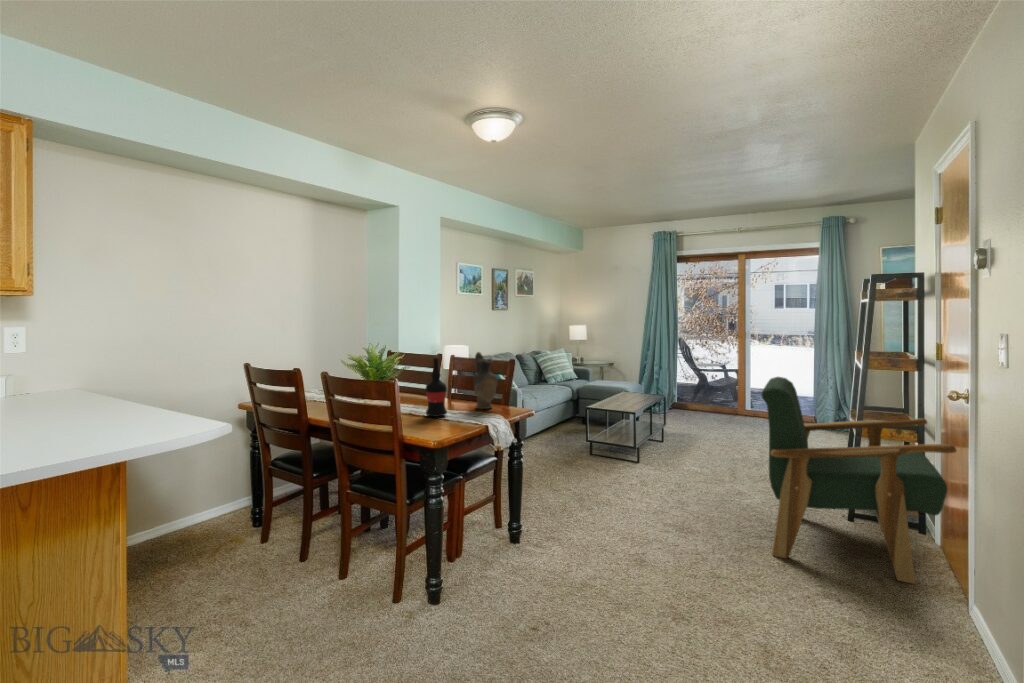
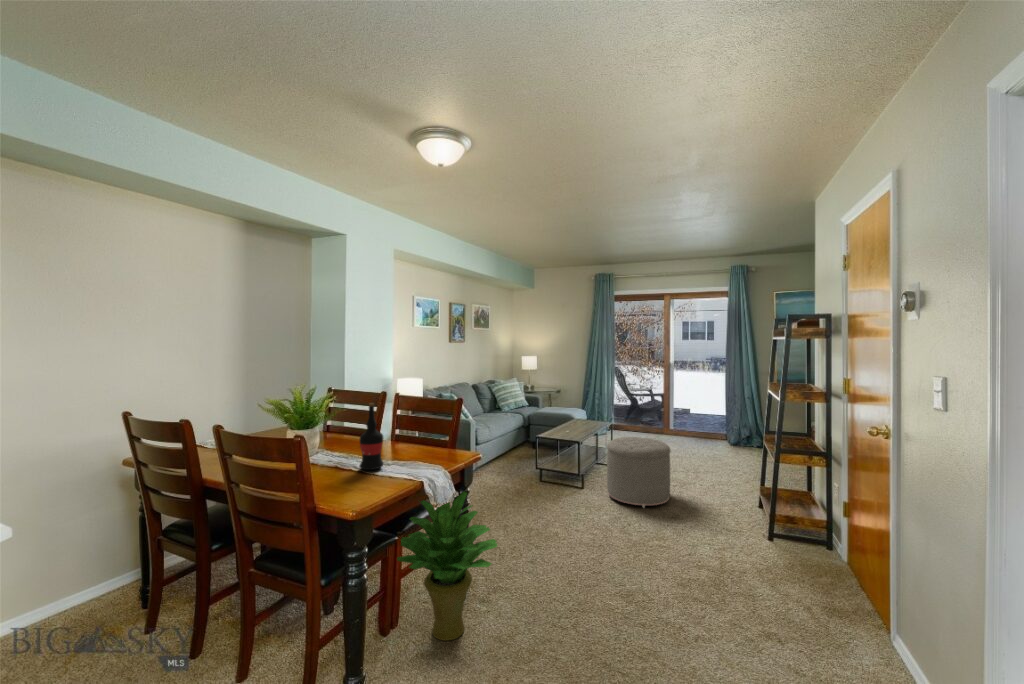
ceramic pitcher: present [474,352,498,409] -> none [416,395,442,456]
armchair: present [761,377,956,583] -> none [706,414,906,637]
ottoman: none [665,409,735,480] -> present [607,437,670,508]
potted plant: none [460,439,553,570] -> present [397,492,497,641]

